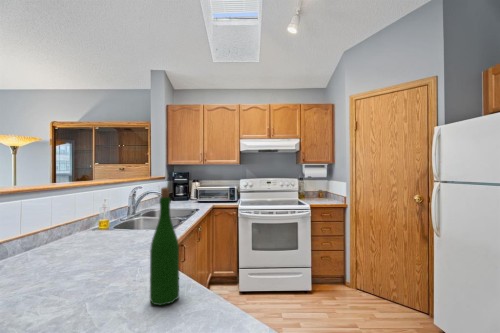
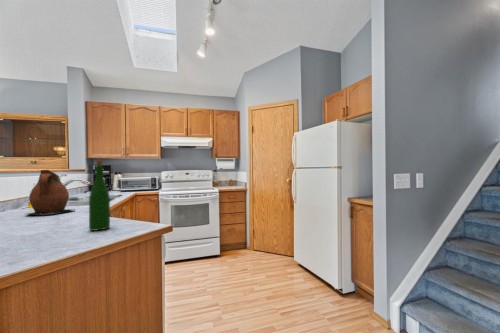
ceramic pitcher: none [93,187,148,243] -> present [27,170,75,215]

